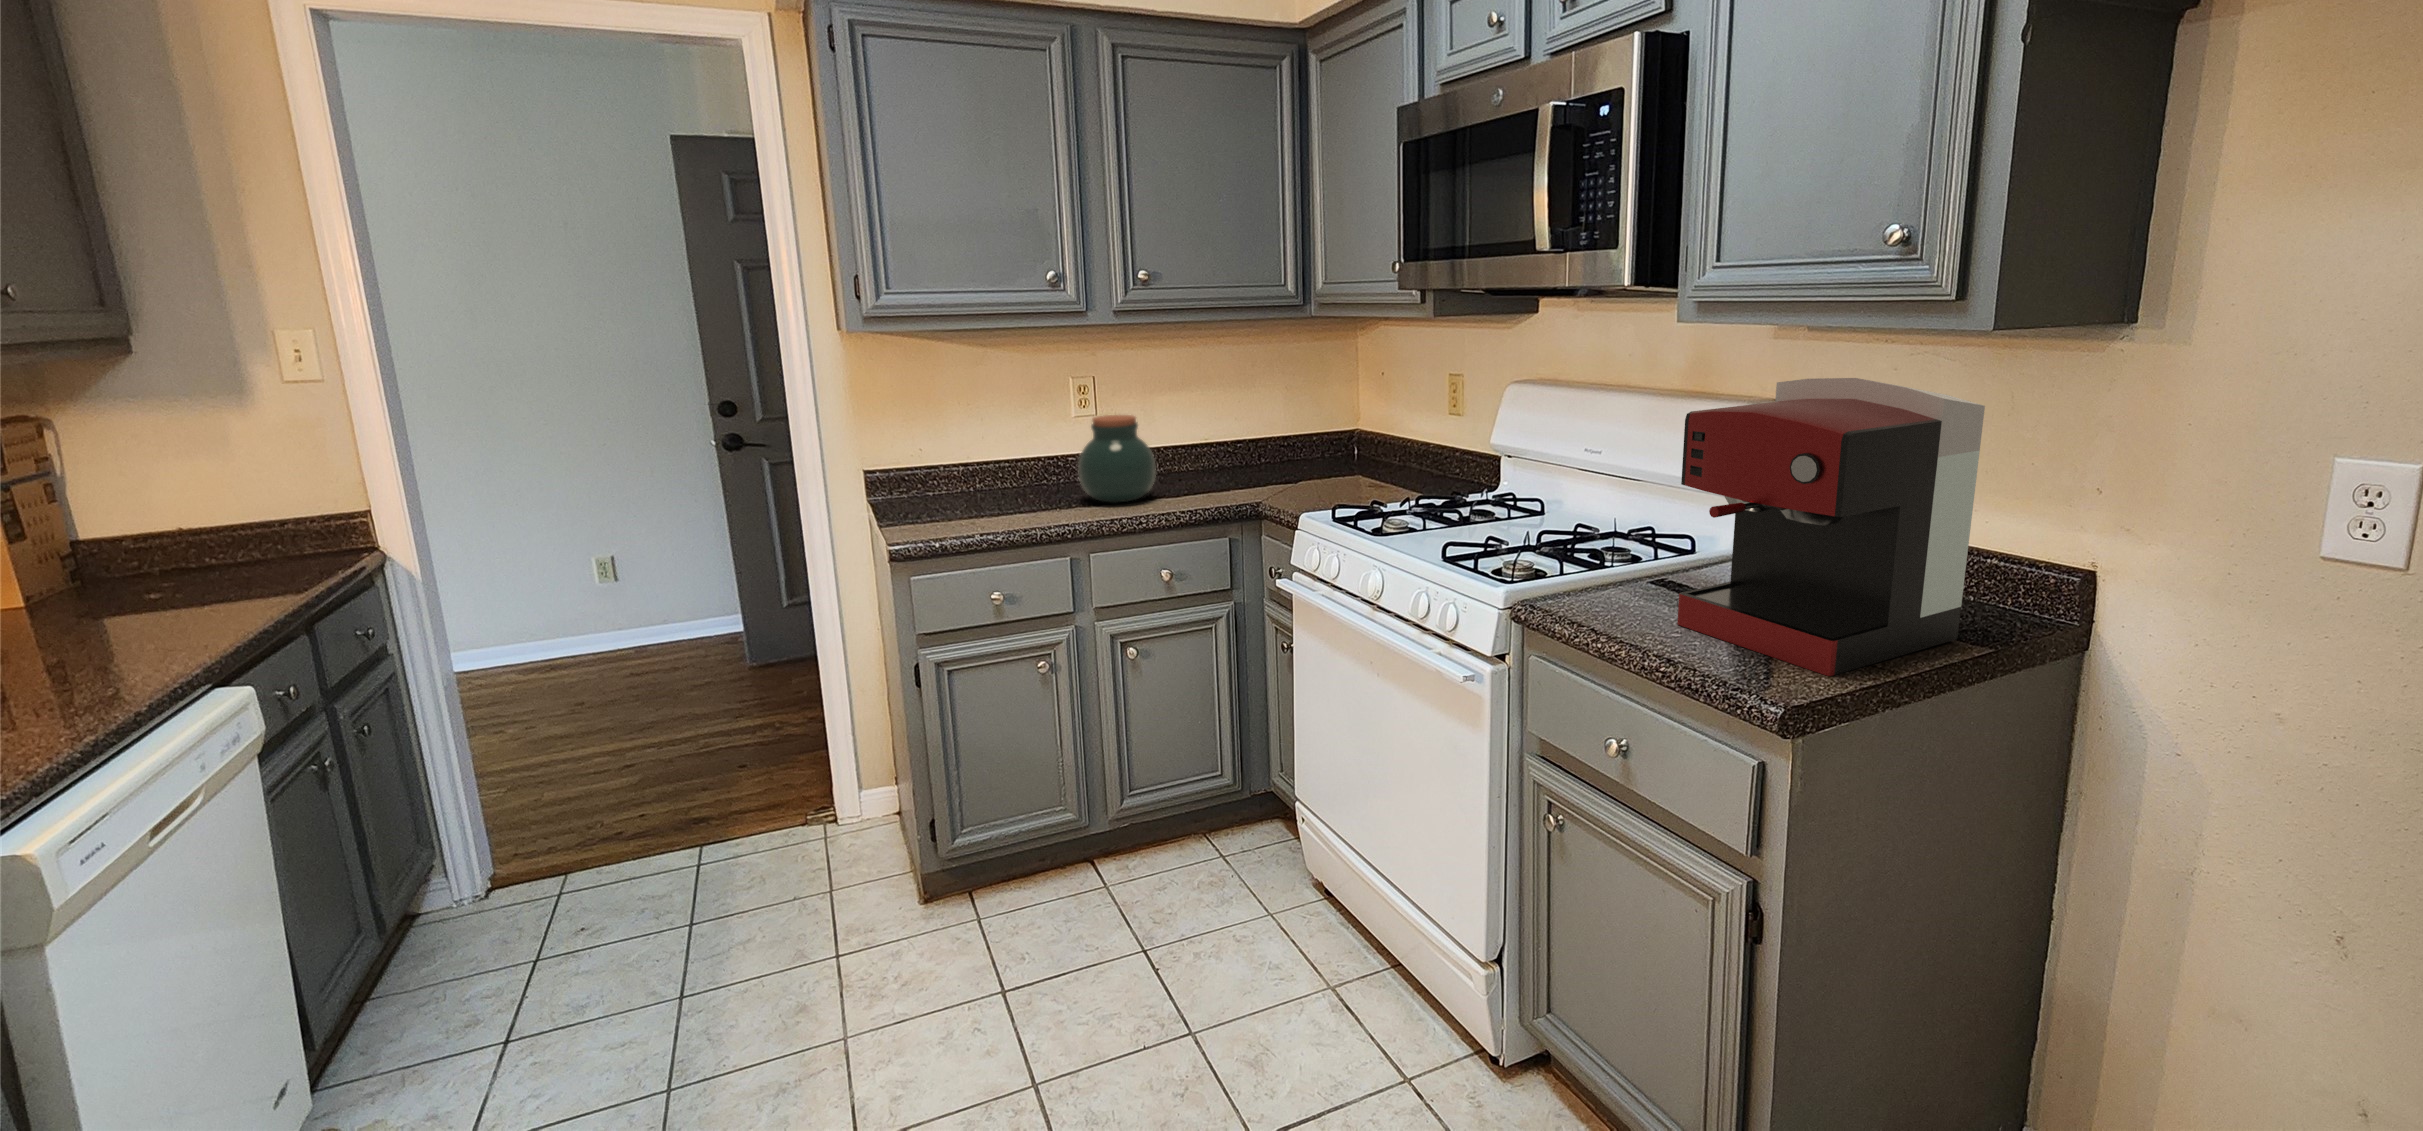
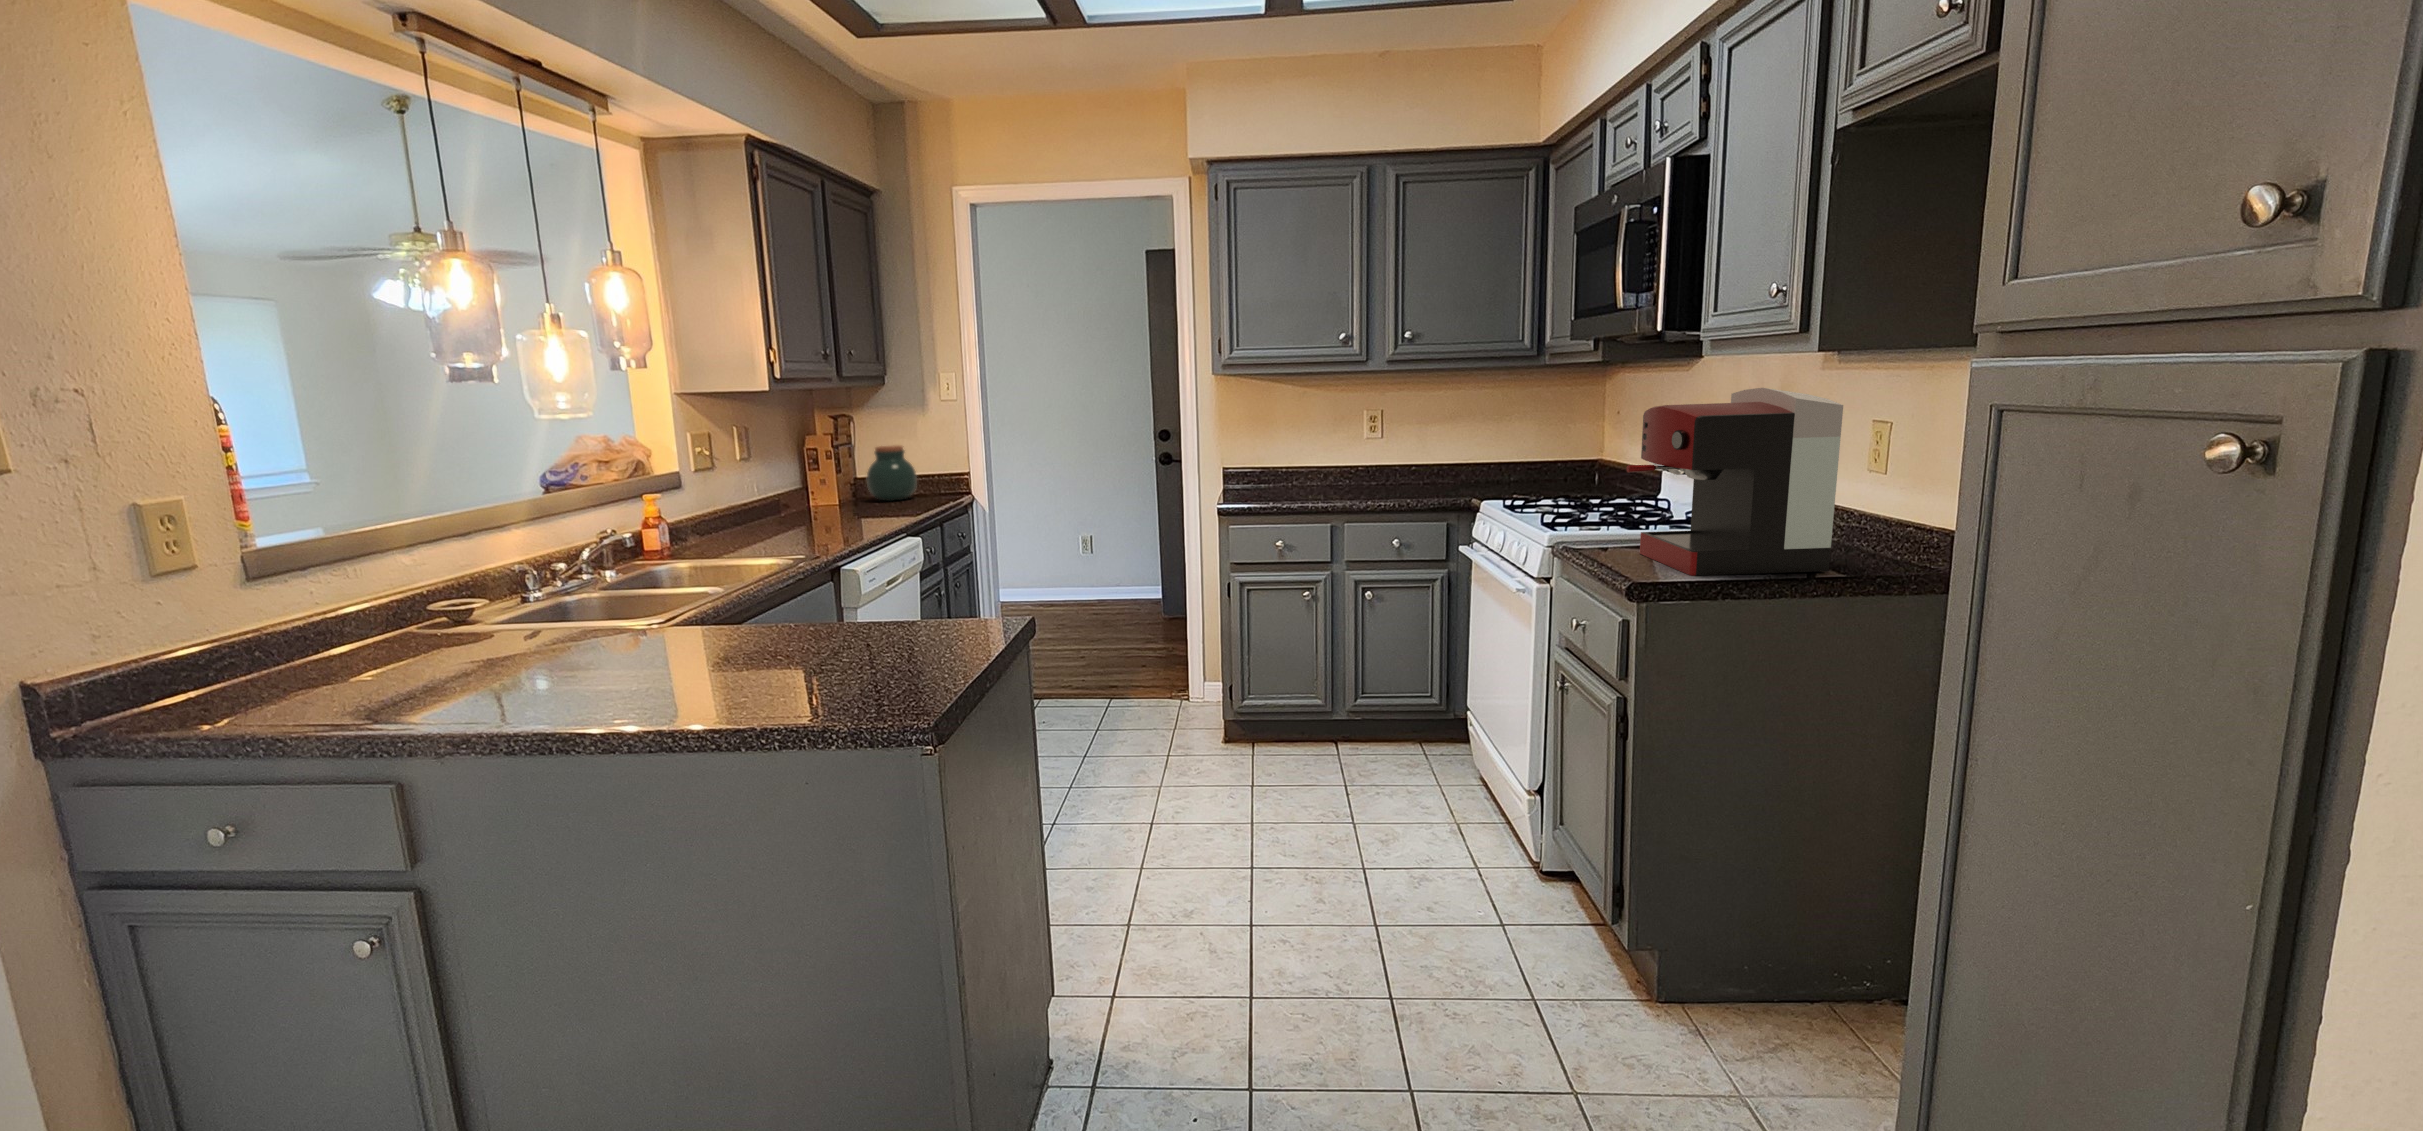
jar: present [1078,415,1156,503] -> present [867,445,917,501]

